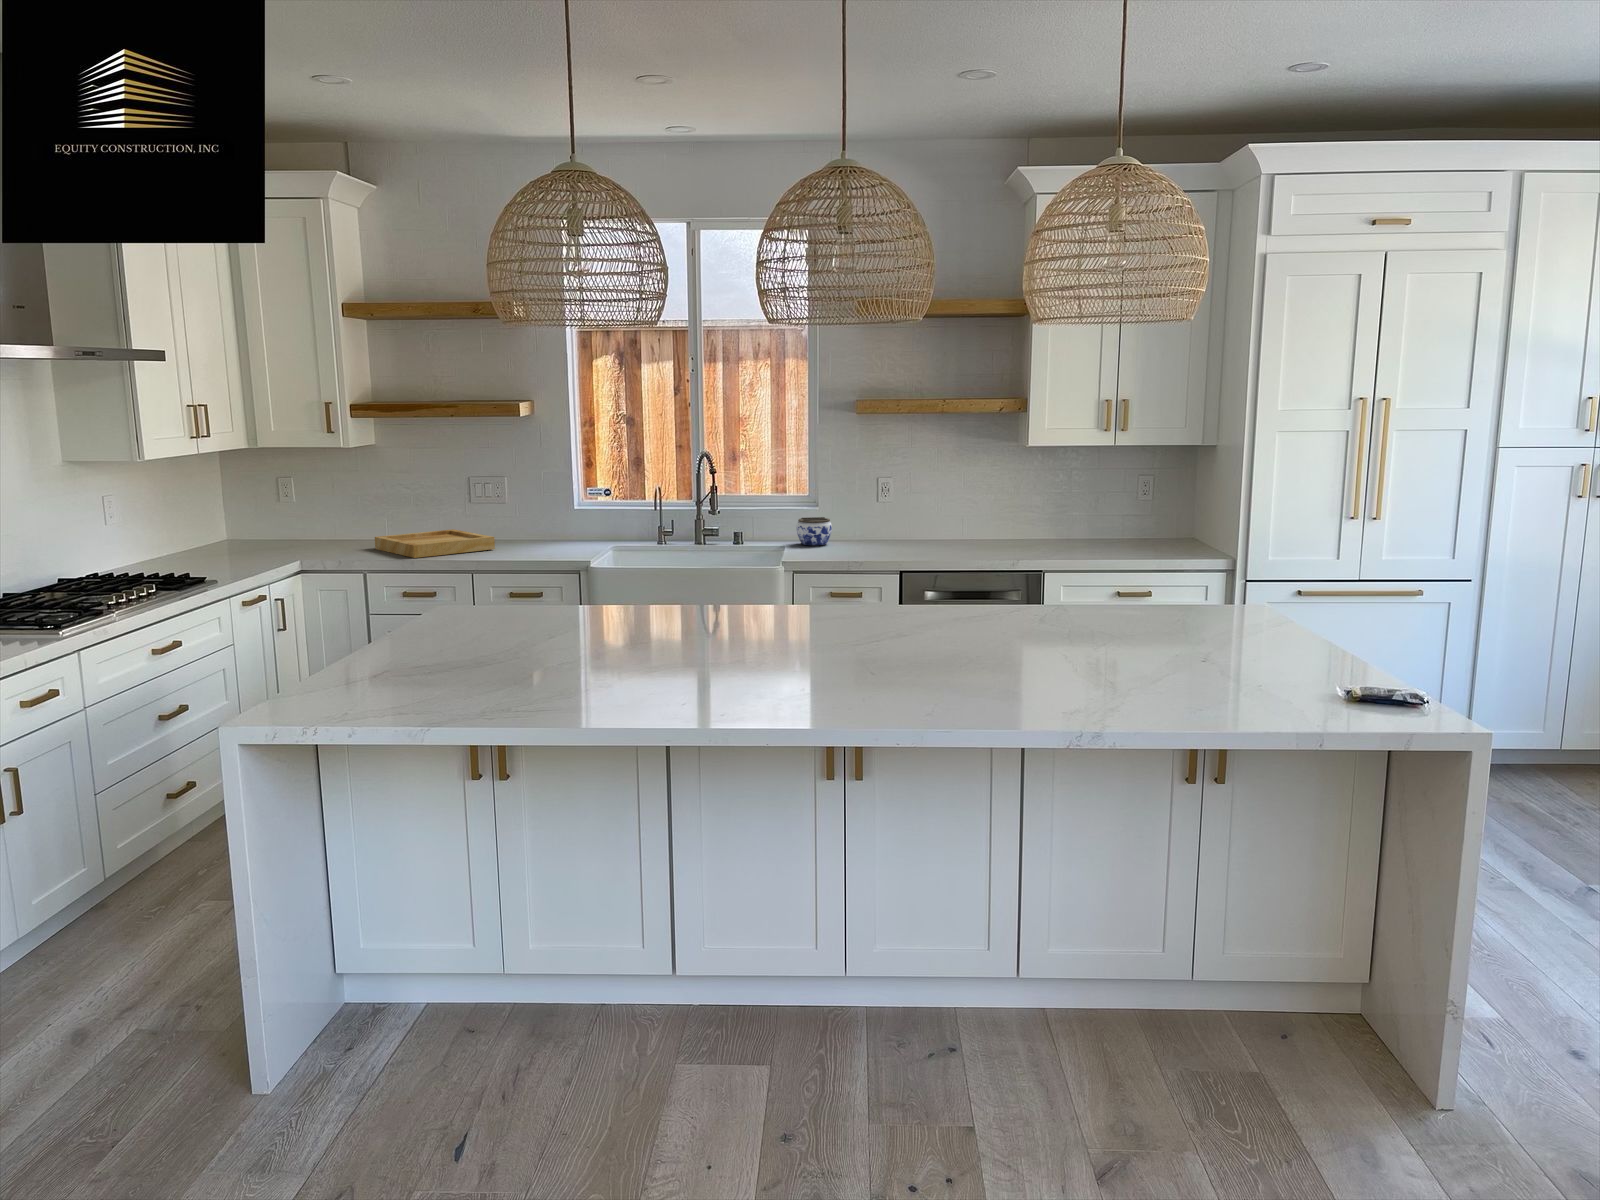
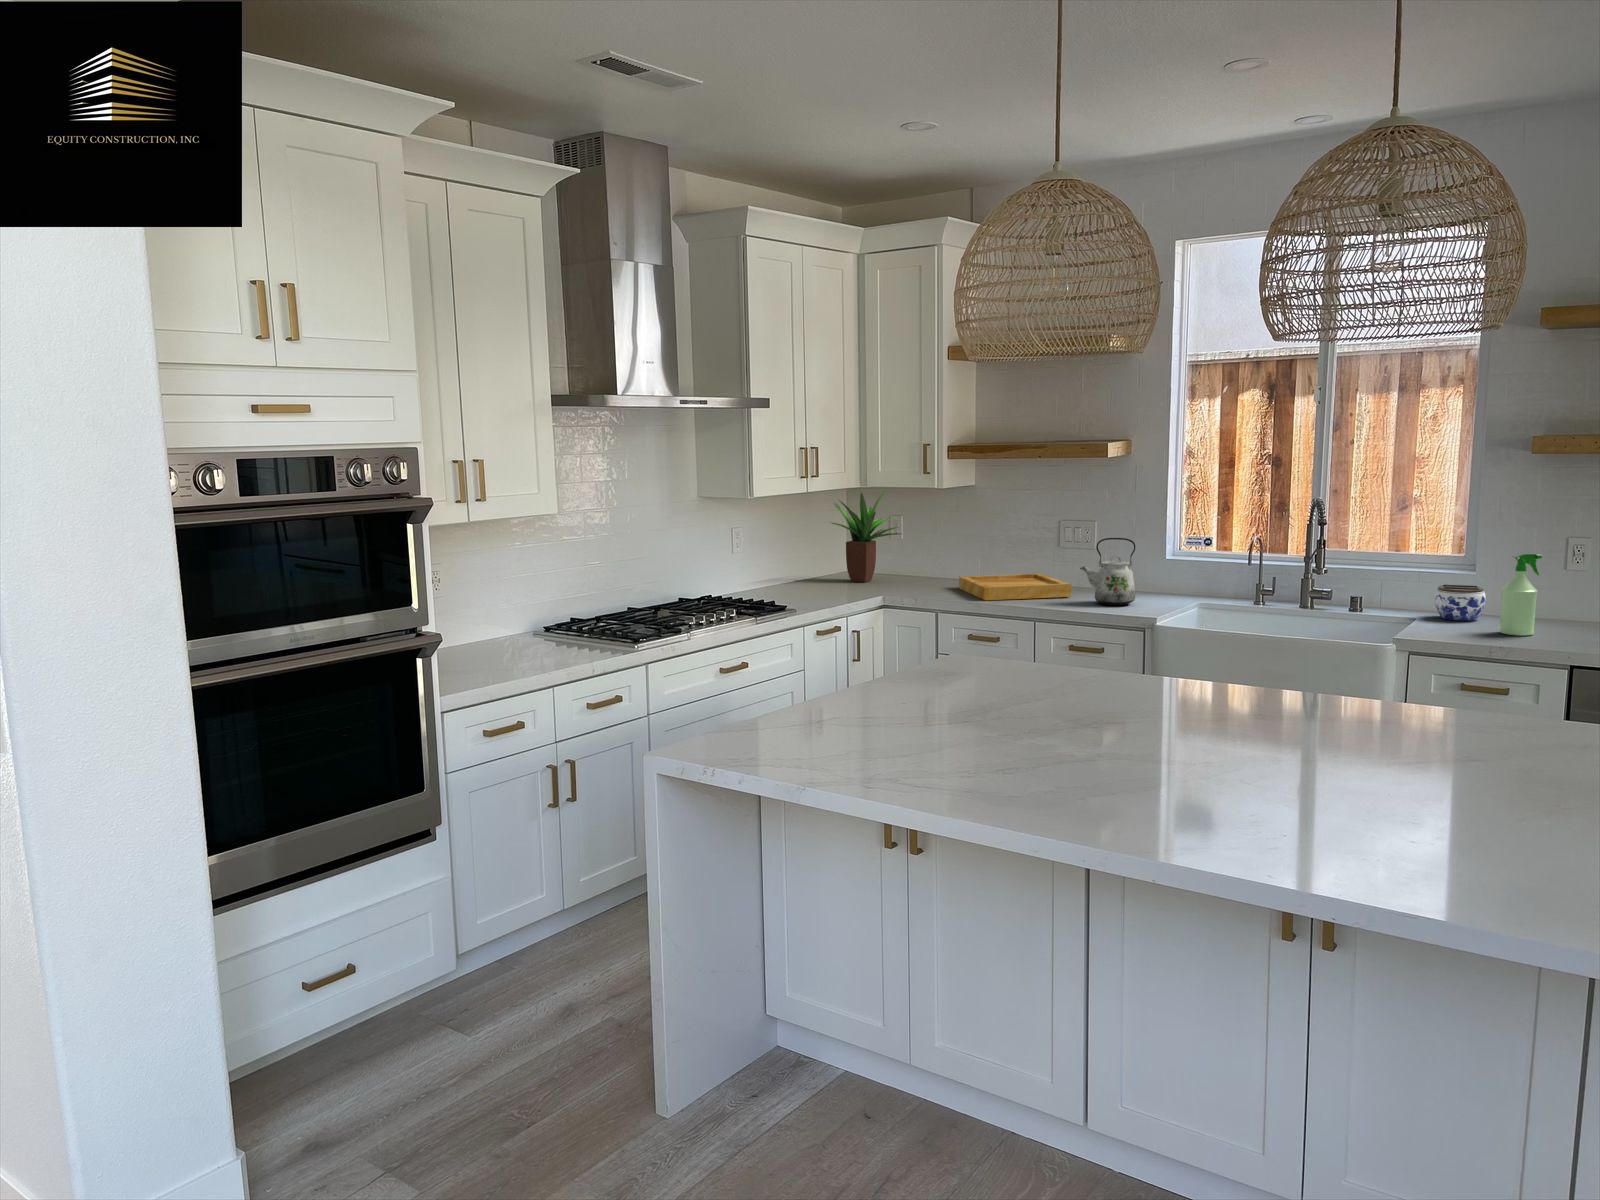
potted plant: none [219,449,305,550] -> present [832,492,902,582]
spray bottle: none [847,489,872,553] -> present [1499,554,1542,636]
kettle: none [505,491,558,554] -> present [1080,538,1135,605]

